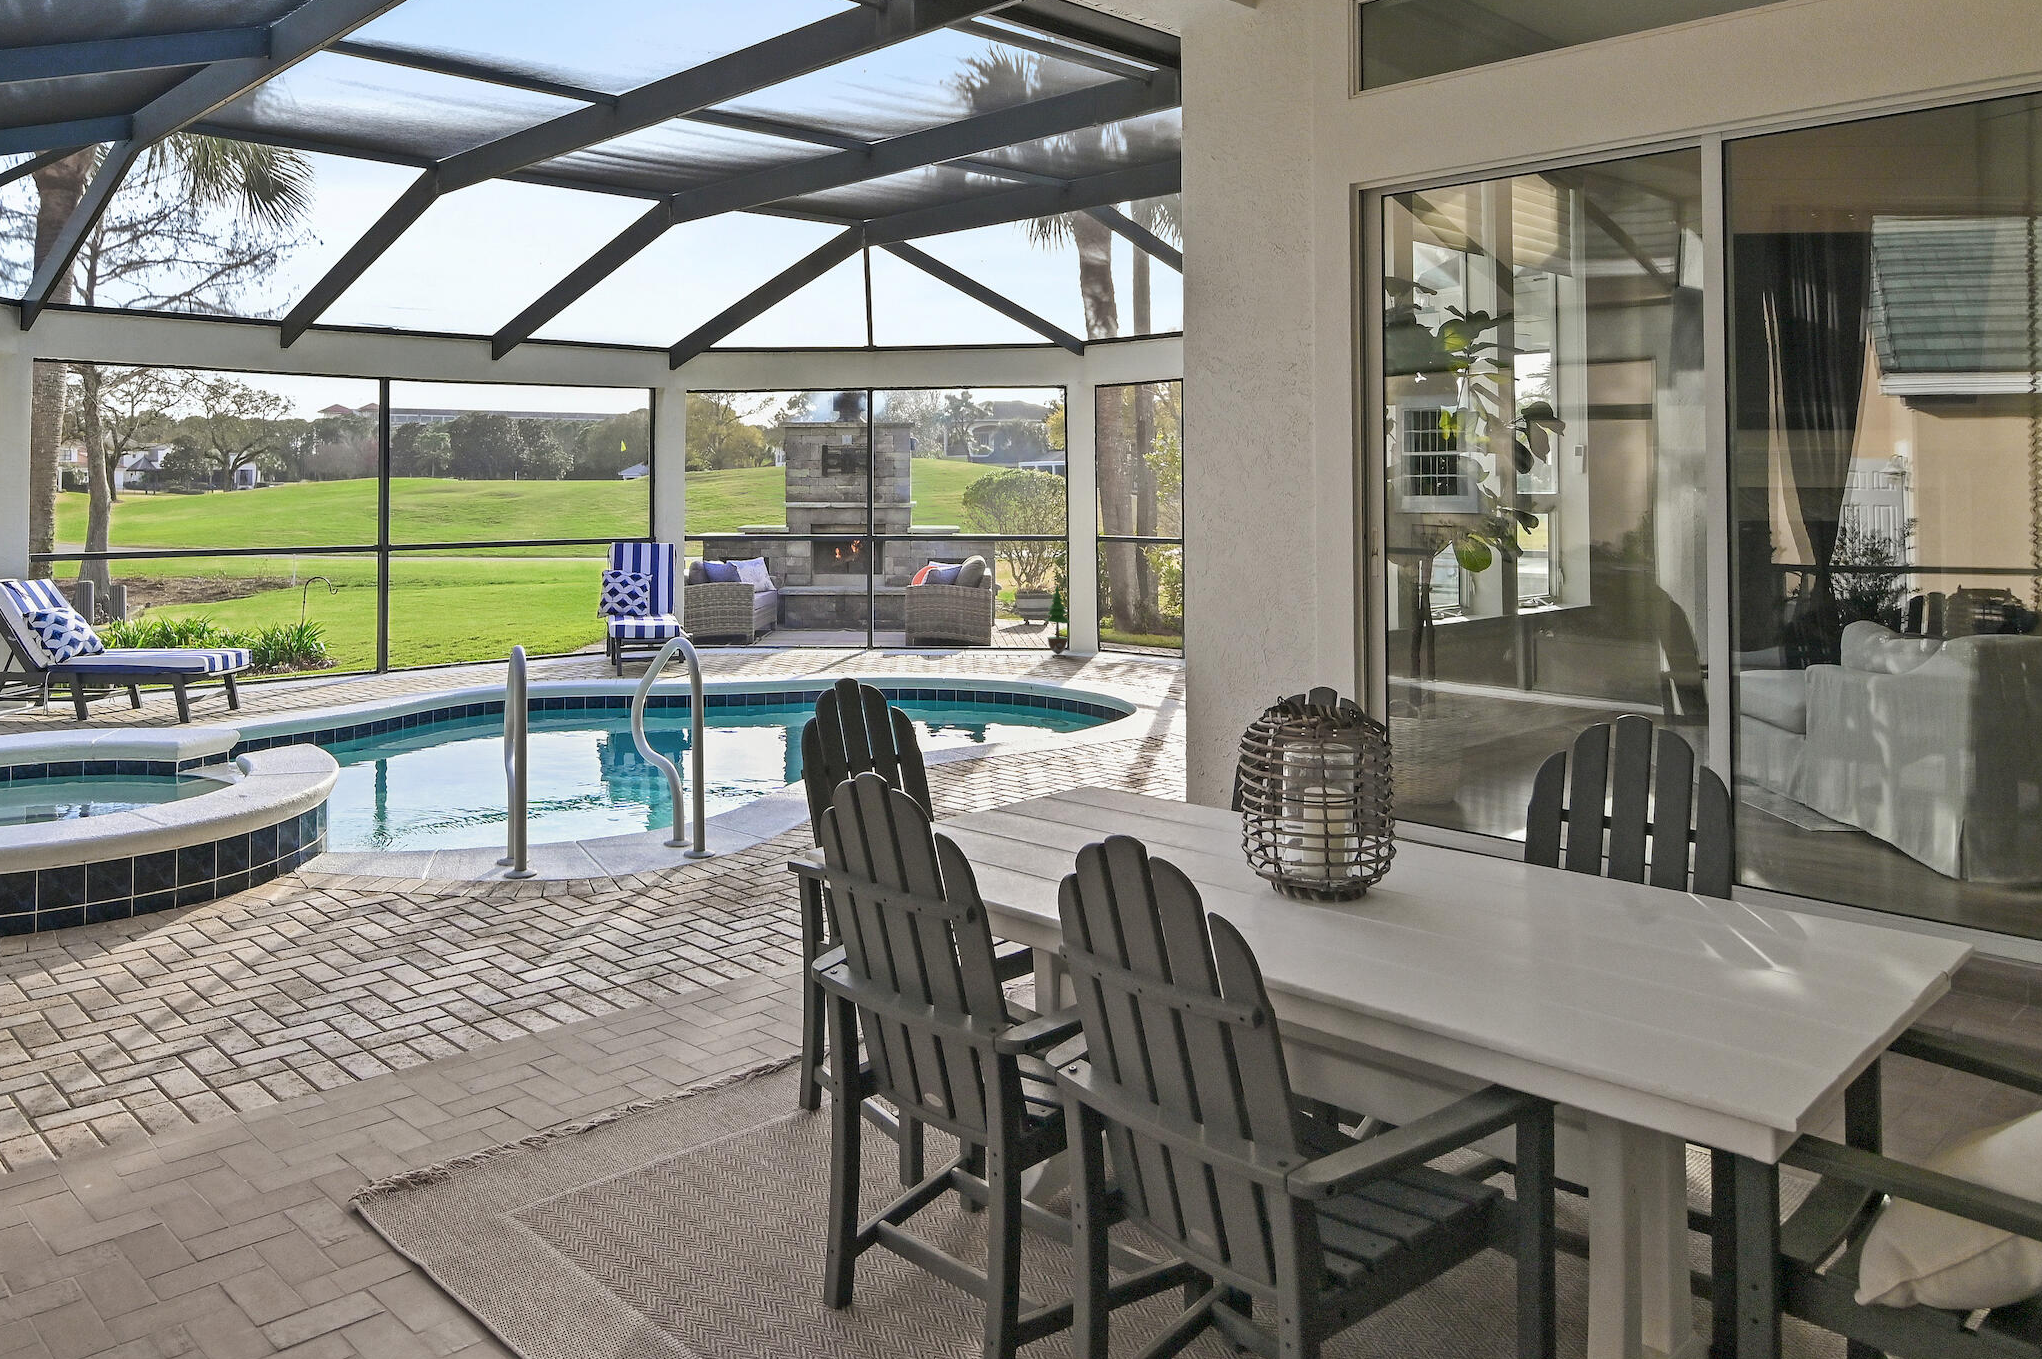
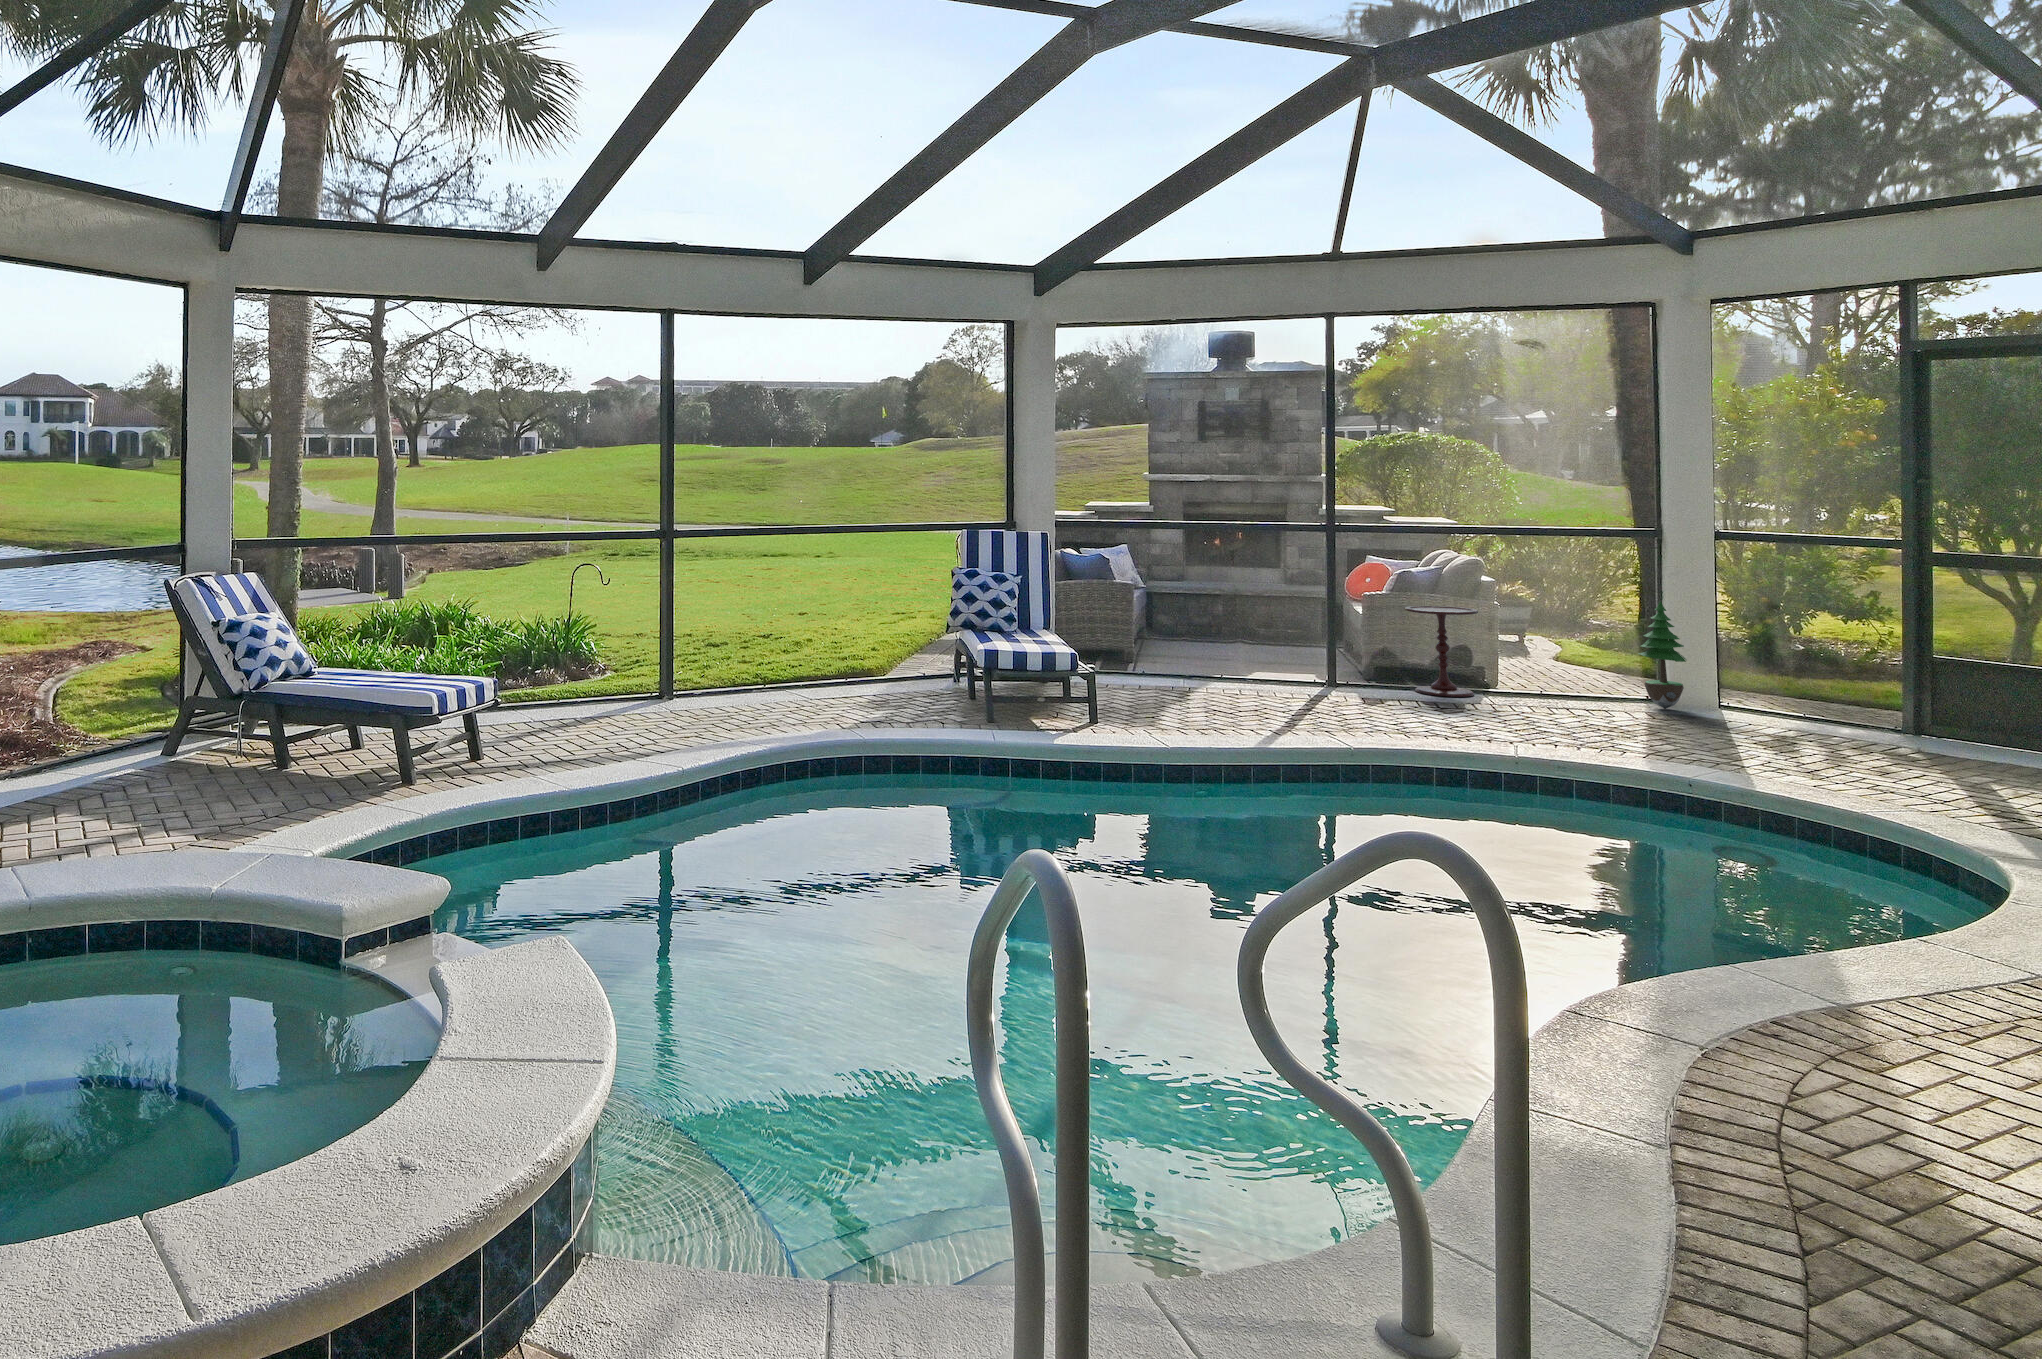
side table: none [916,593,959,654] -> present [1404,606,1478,697]

